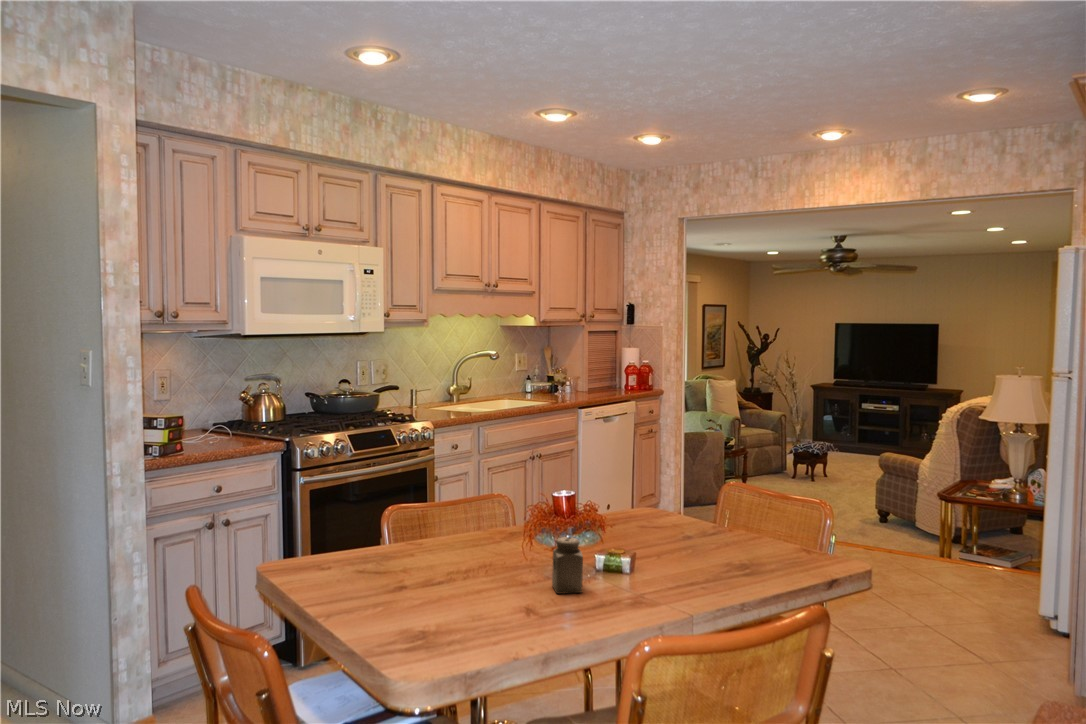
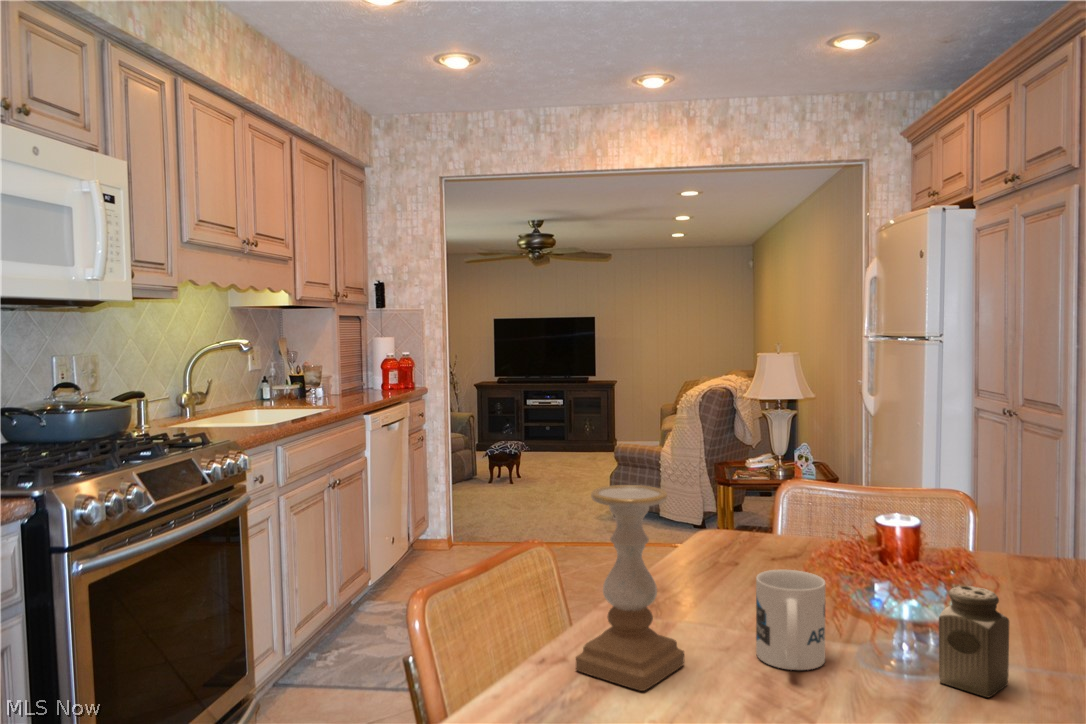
candle holder: none [413,462,460,560] -> present [576,485,684,691]
mug: none [485,518,531,569] -> present [756,570,826,670]

